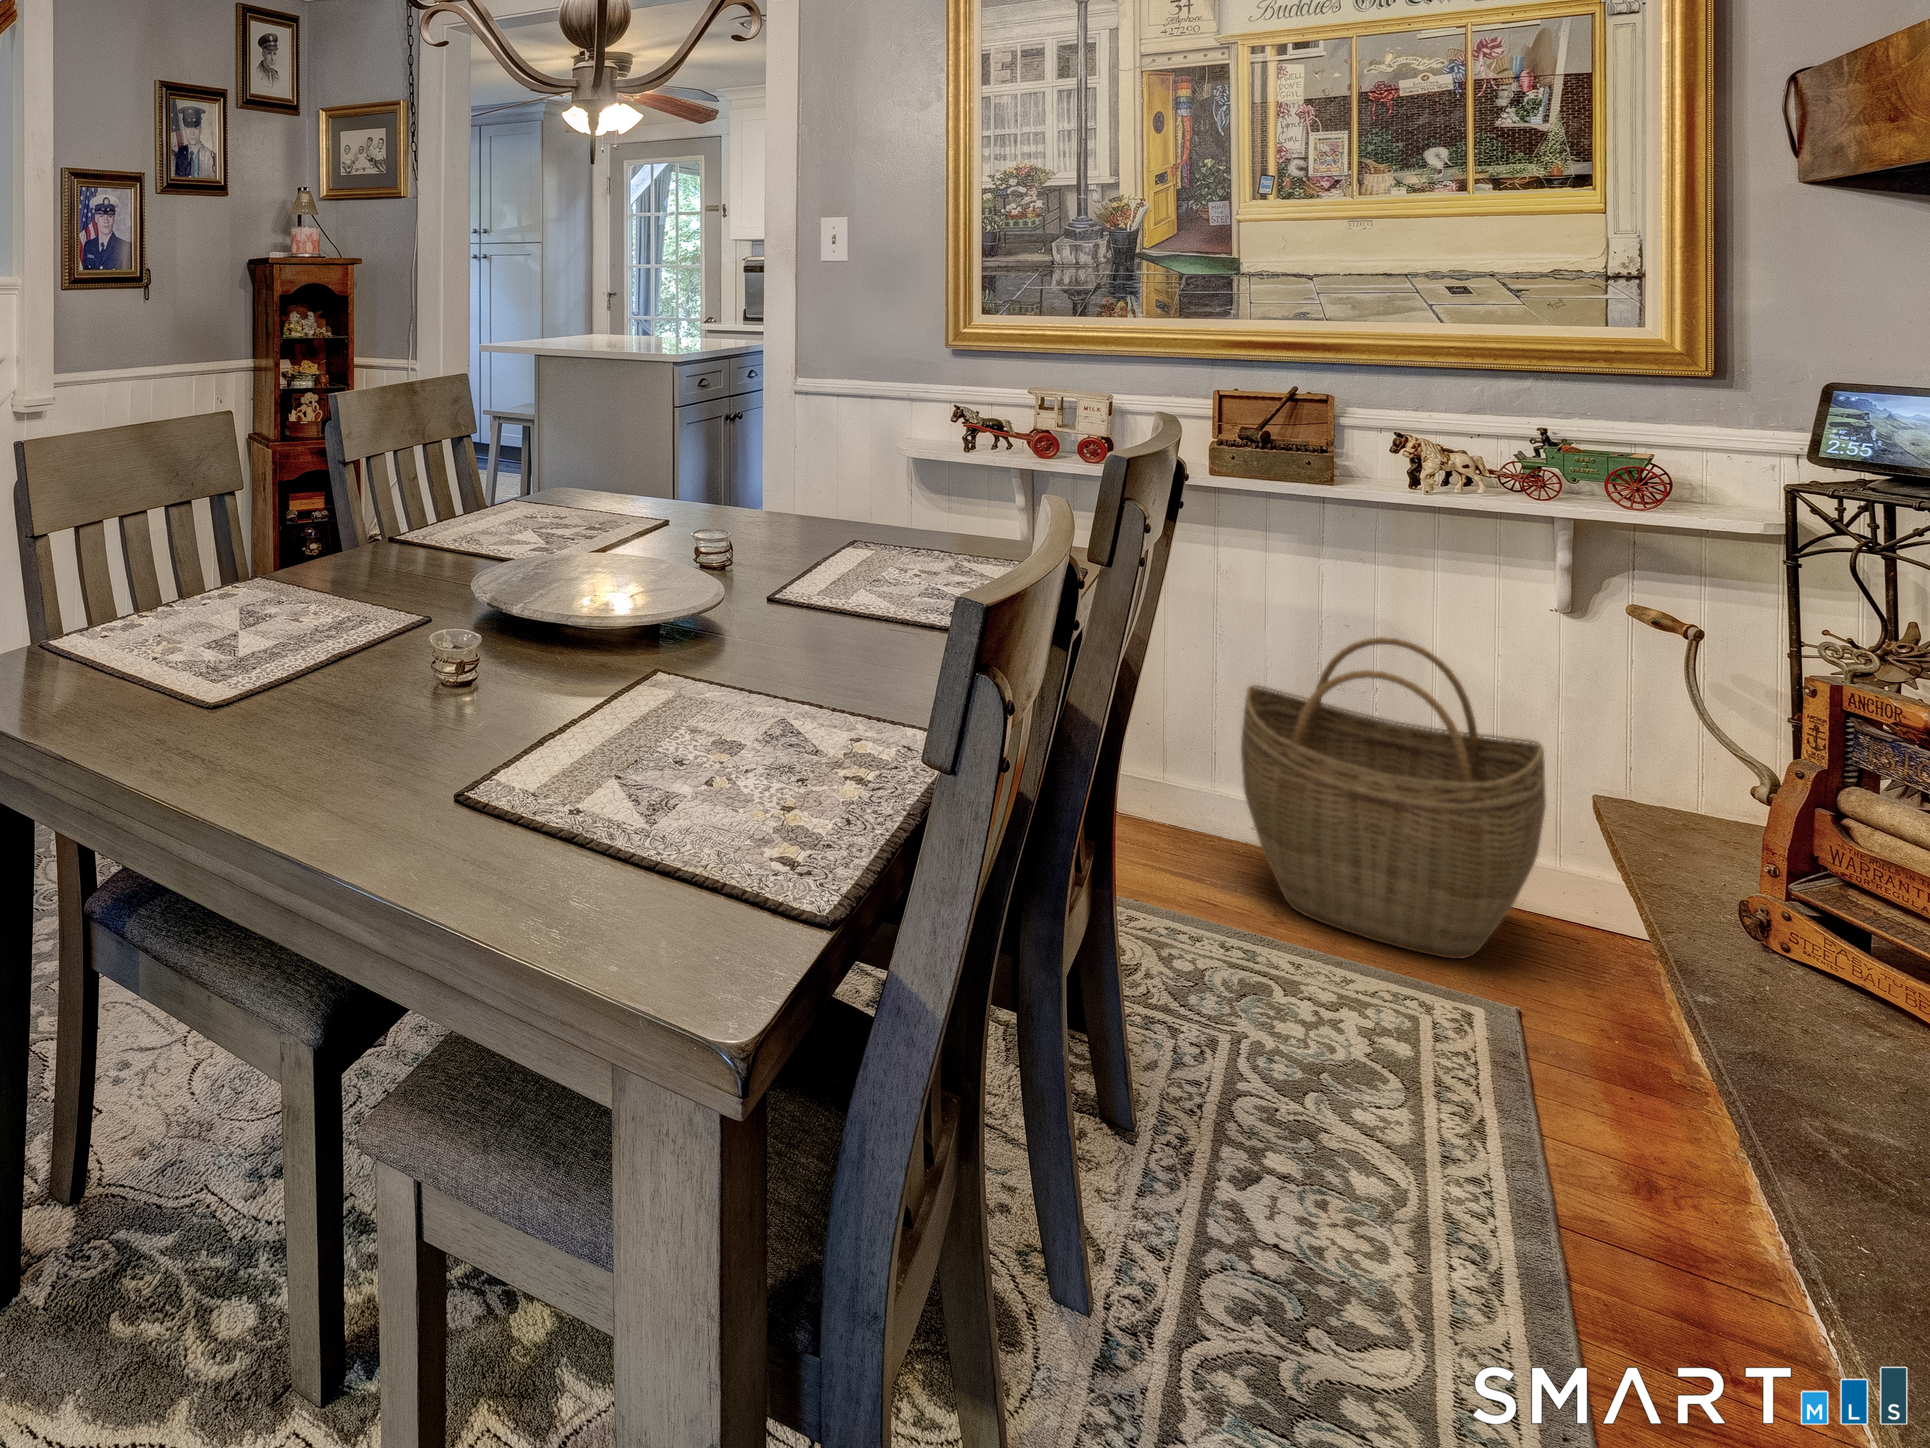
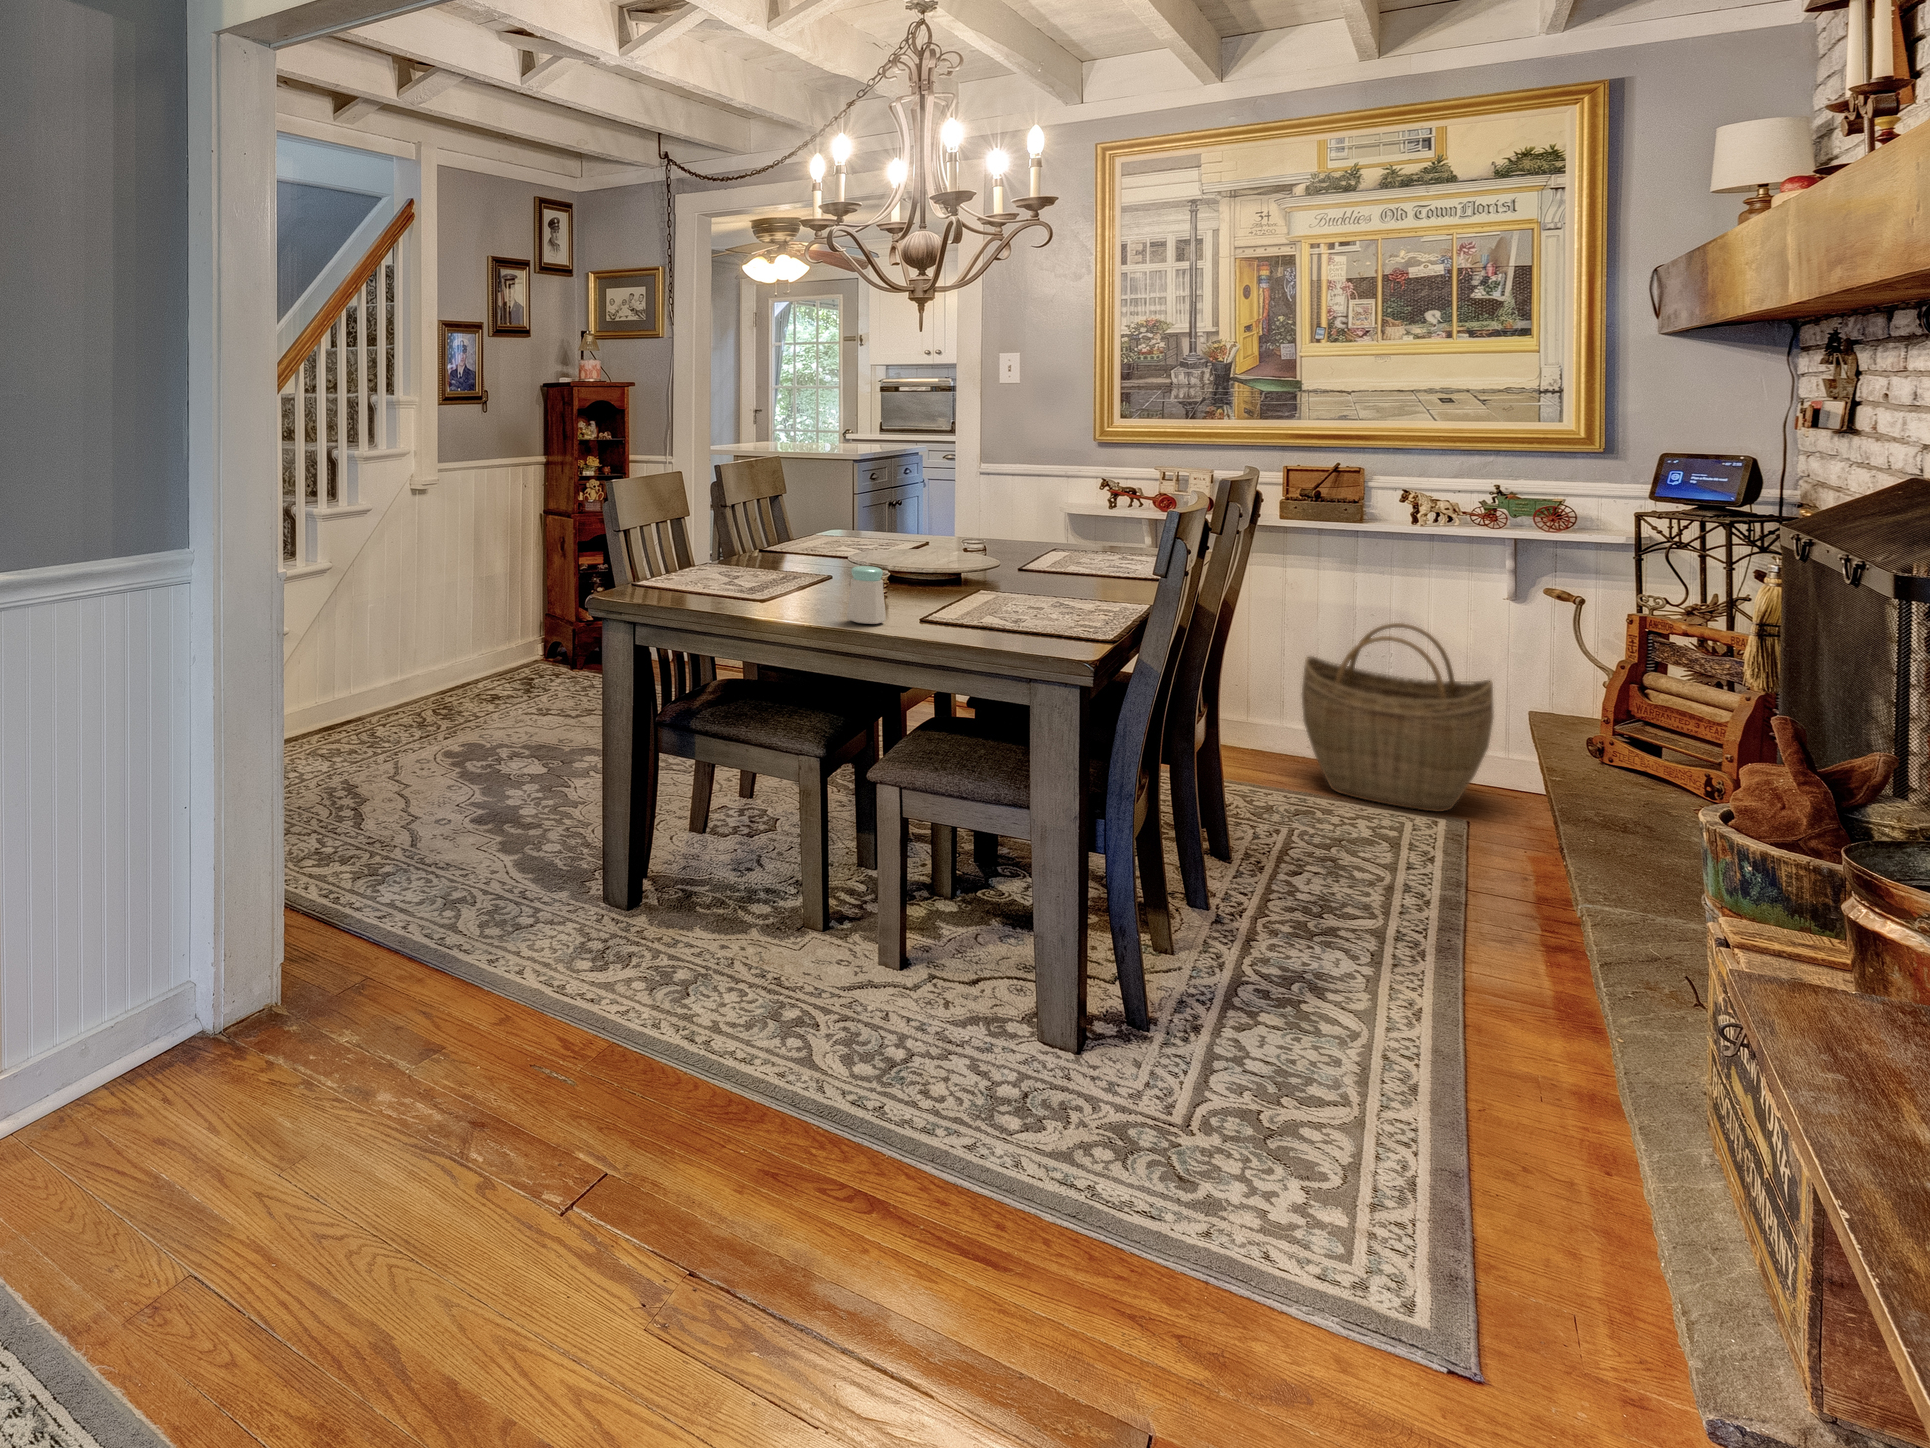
salt shaker: none [289,642,361,775] -> present [847,566,886,624]

